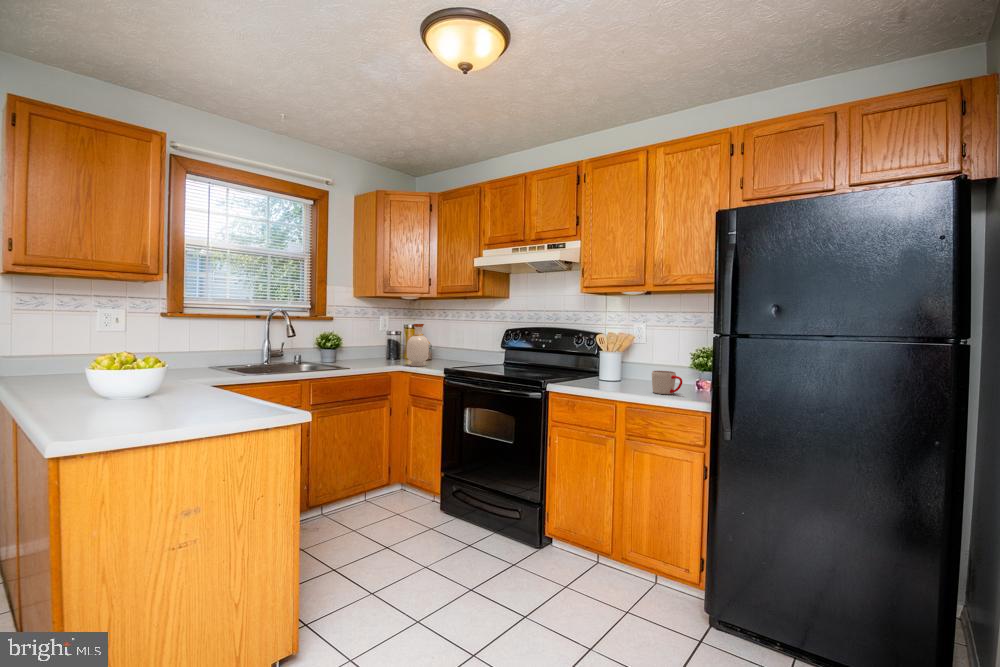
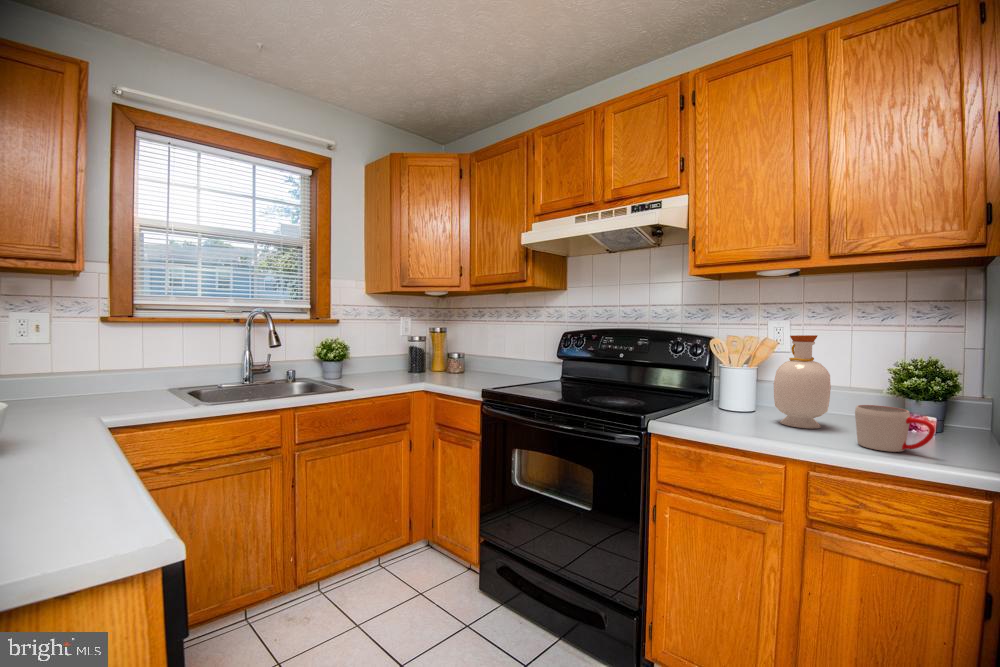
bottle: present [407,324,430,366] -> present [774,335,831,428]

